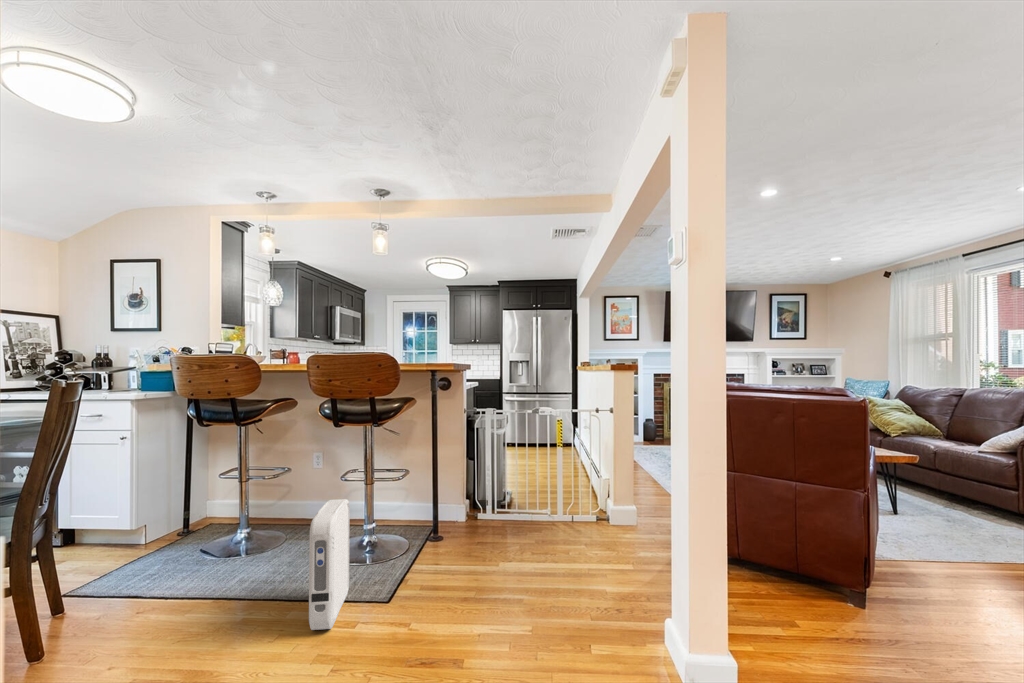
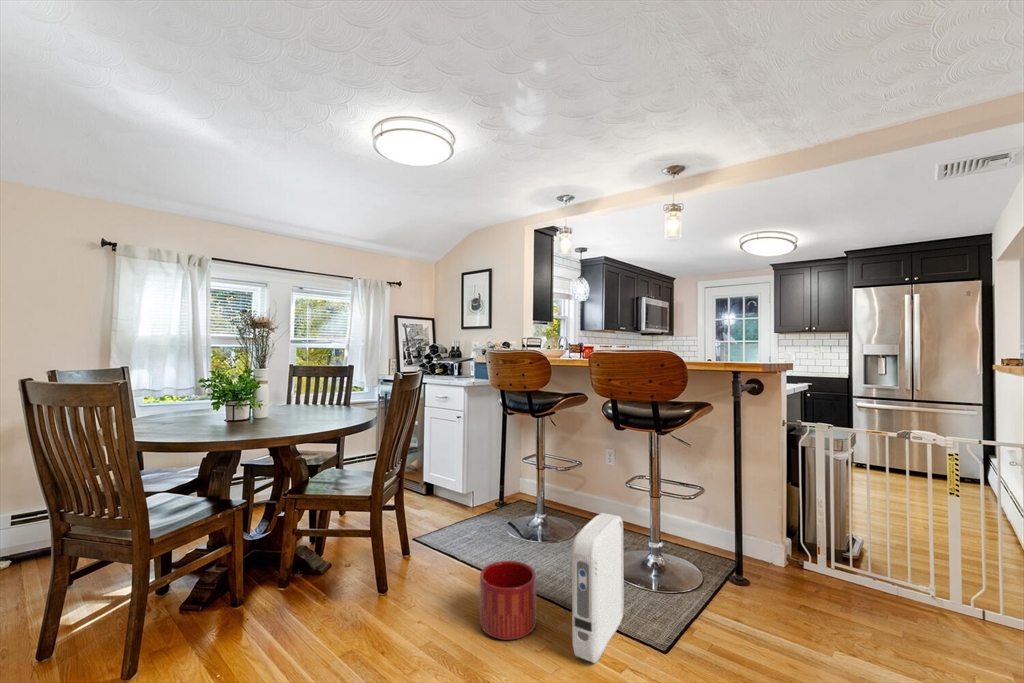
planter: none [195,569,264,649] -> present [480,561,536,640]

